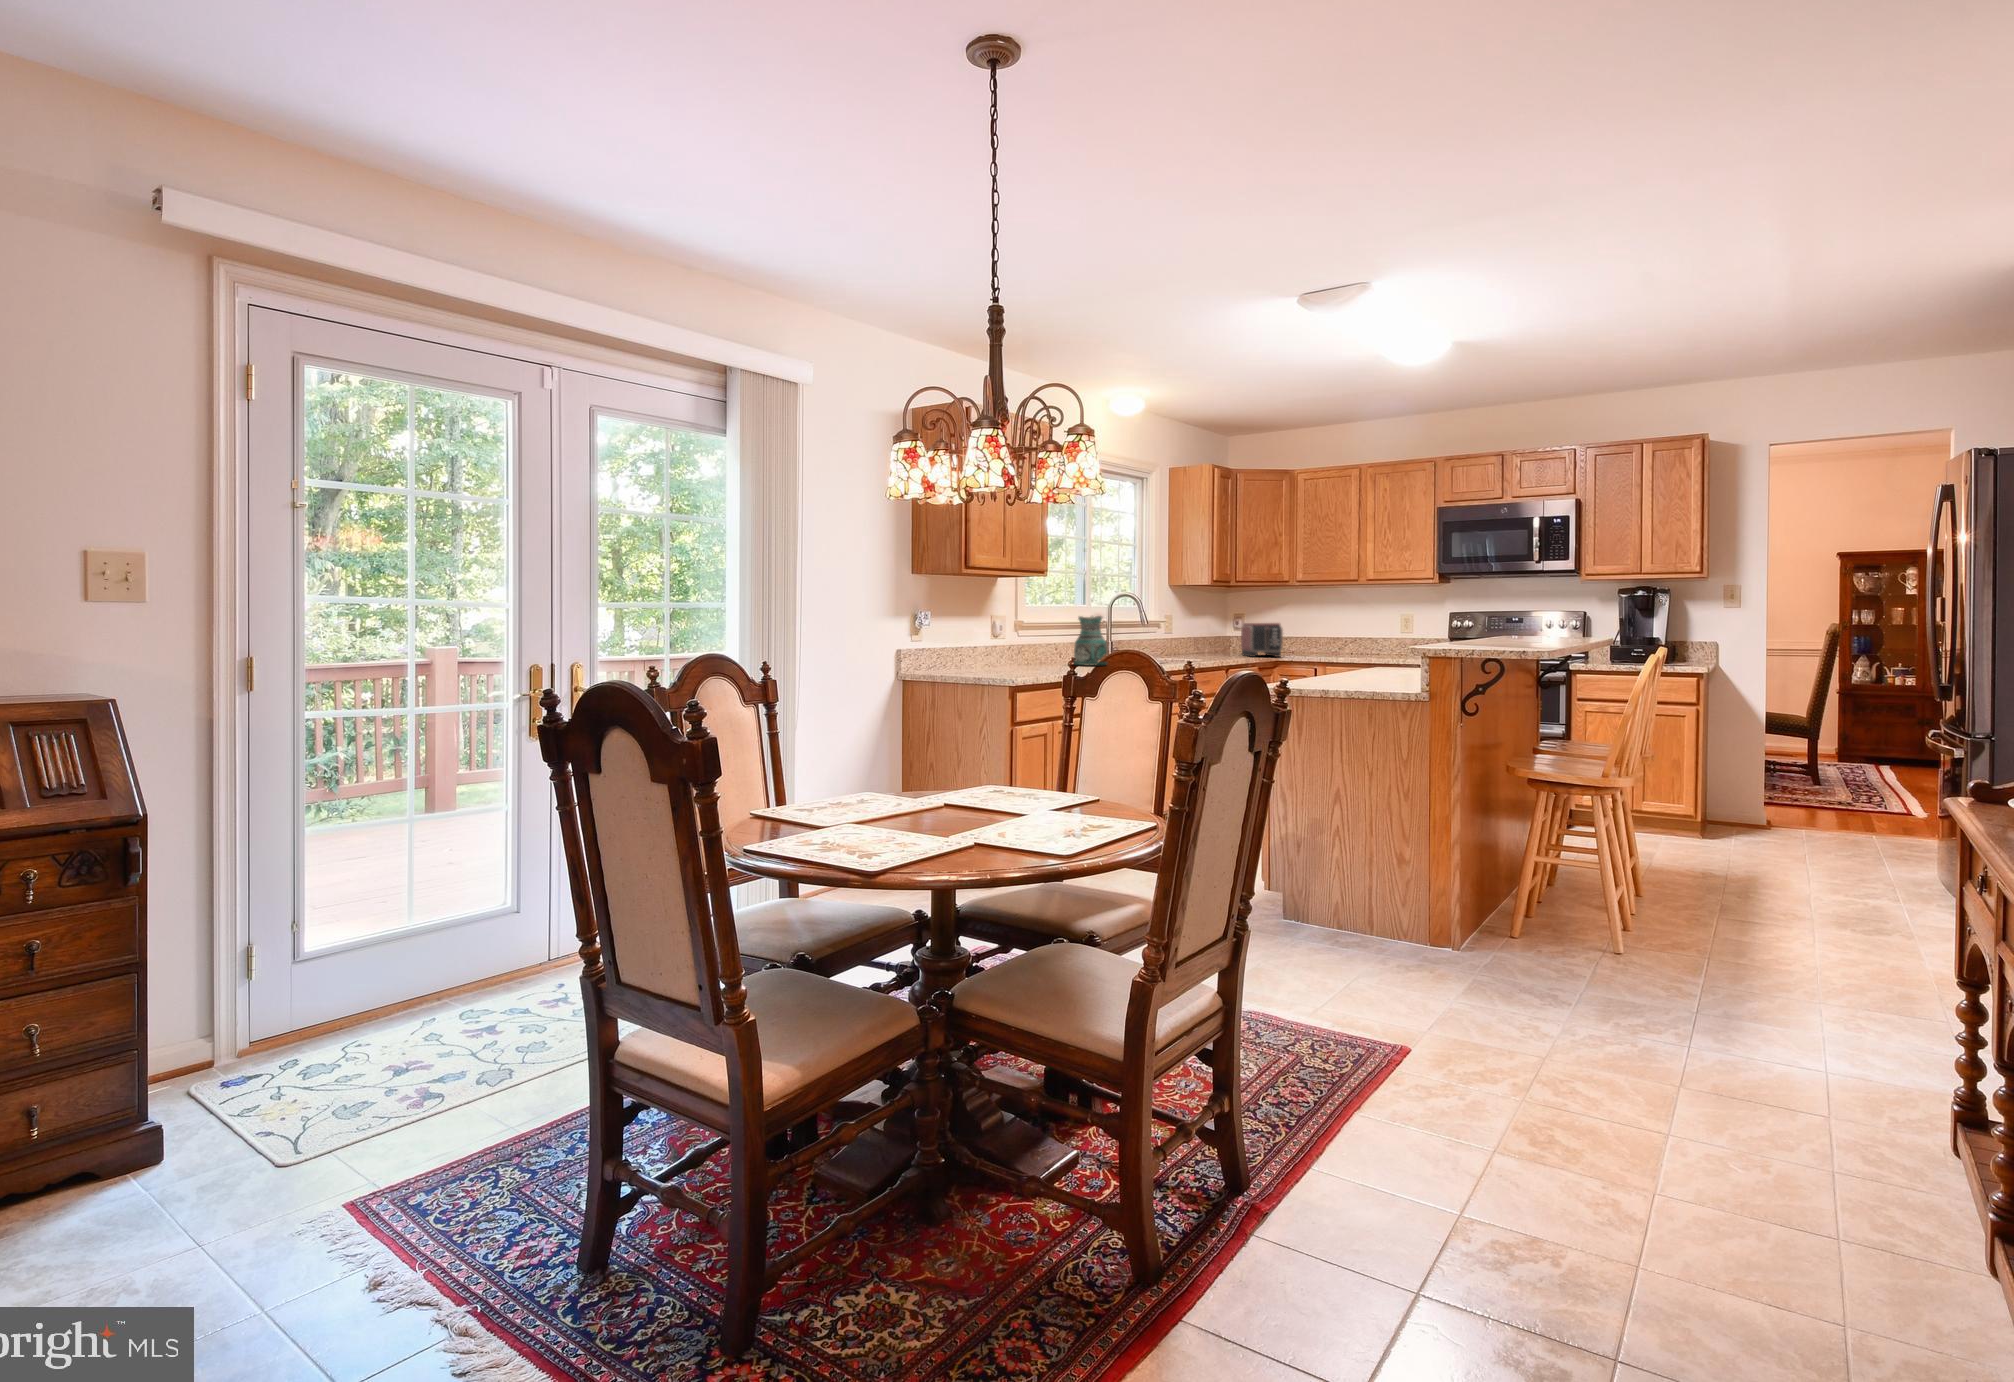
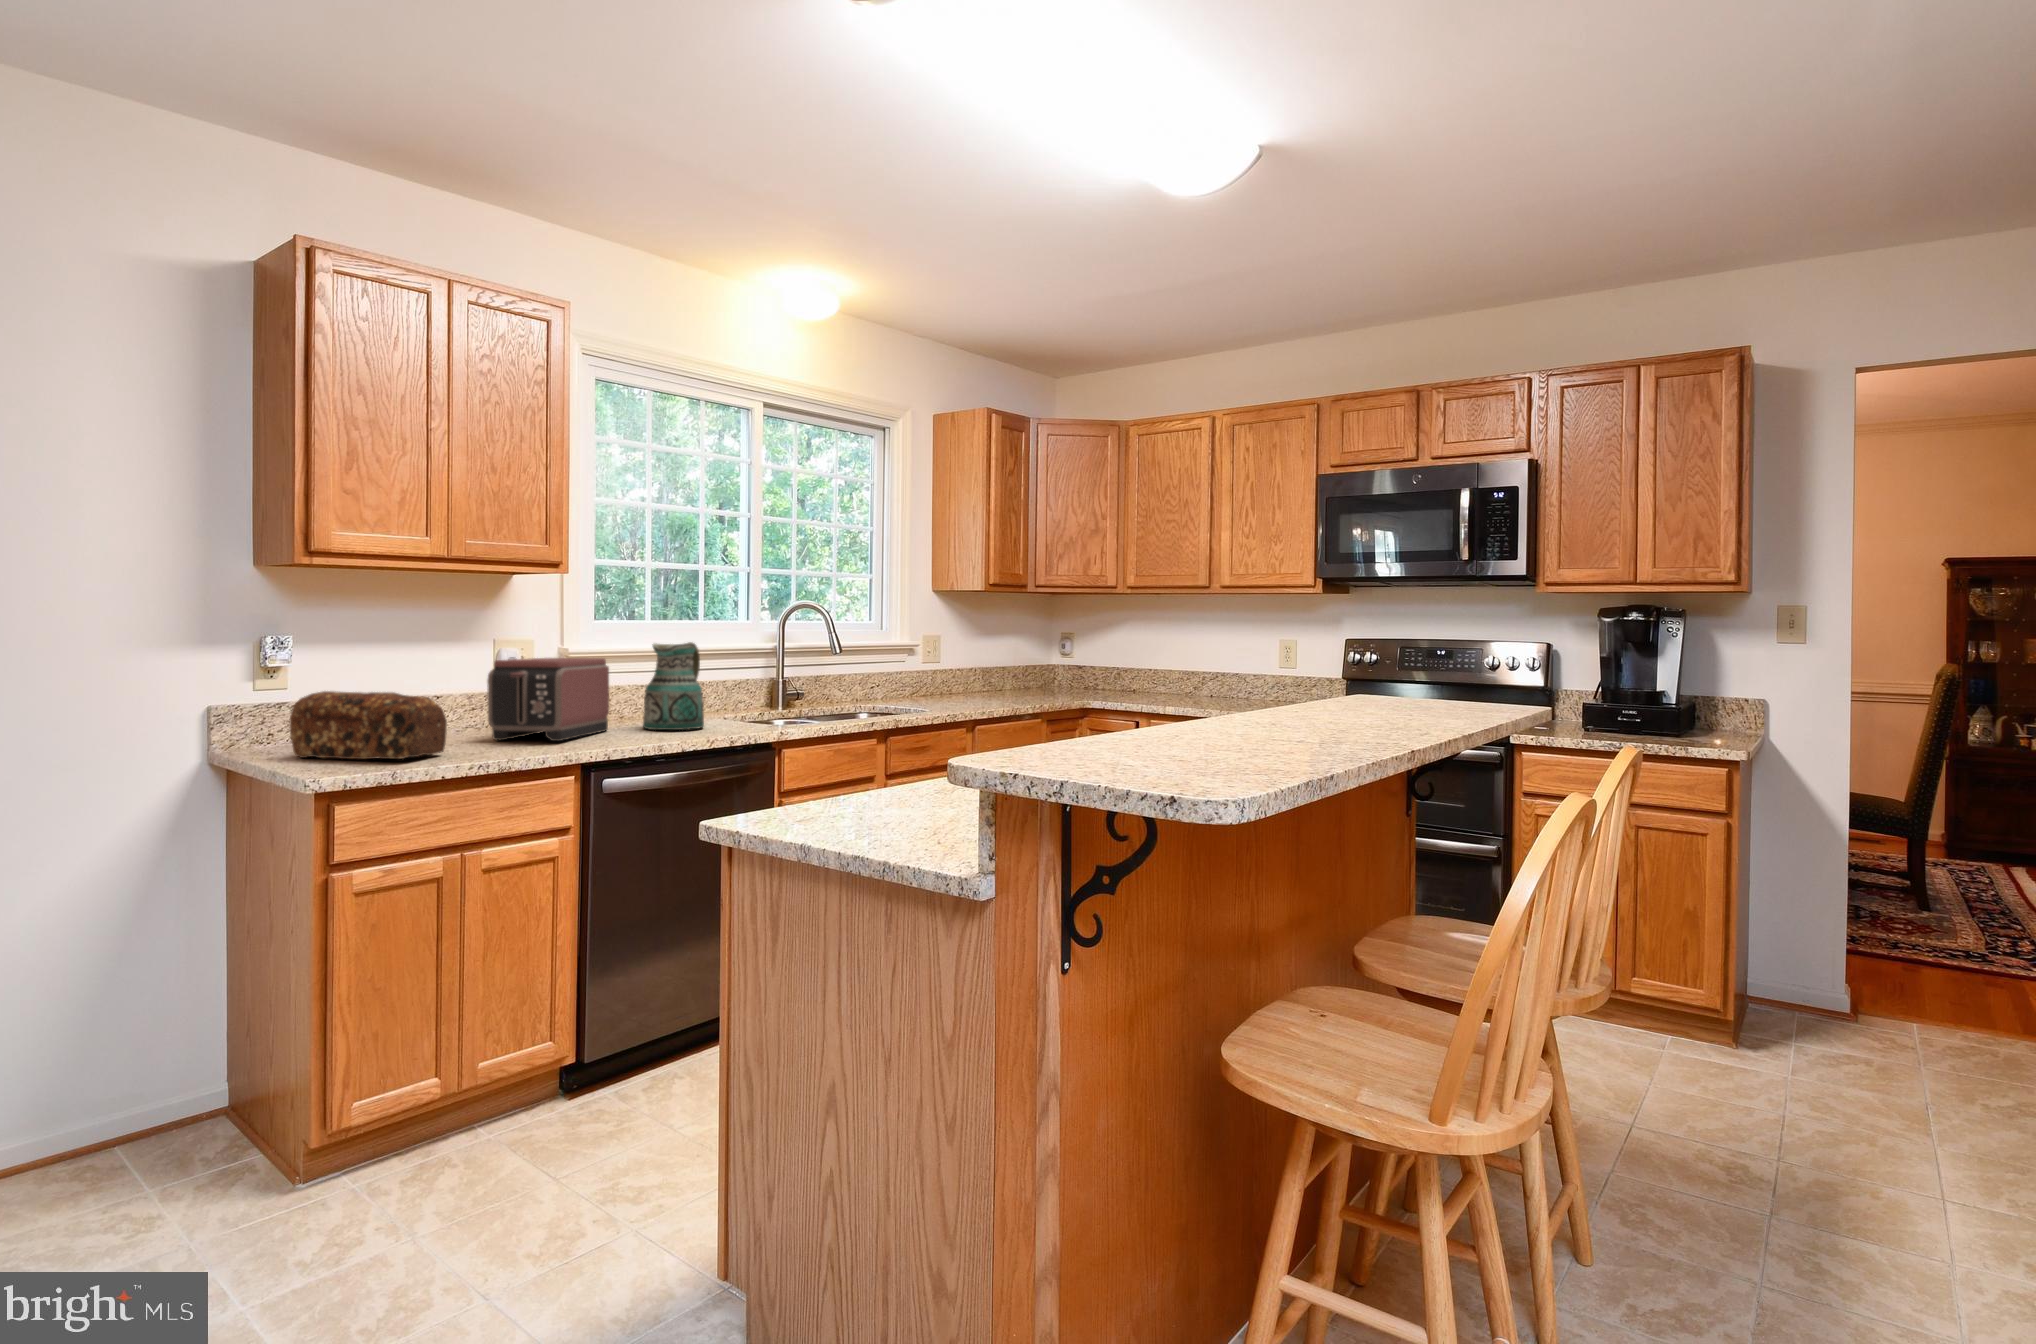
toaster: present [1241,623,1283,657] -> present [487,658,609,741]
bread loaf: none [966,640,1031,674] -> present [289,691,447,759]

